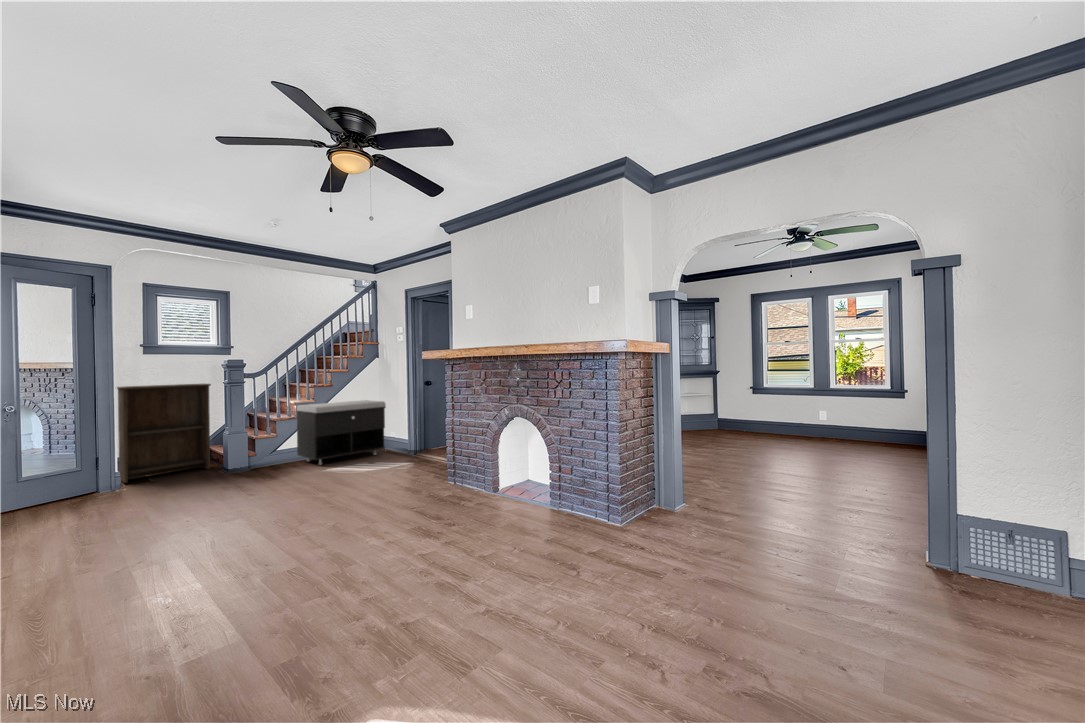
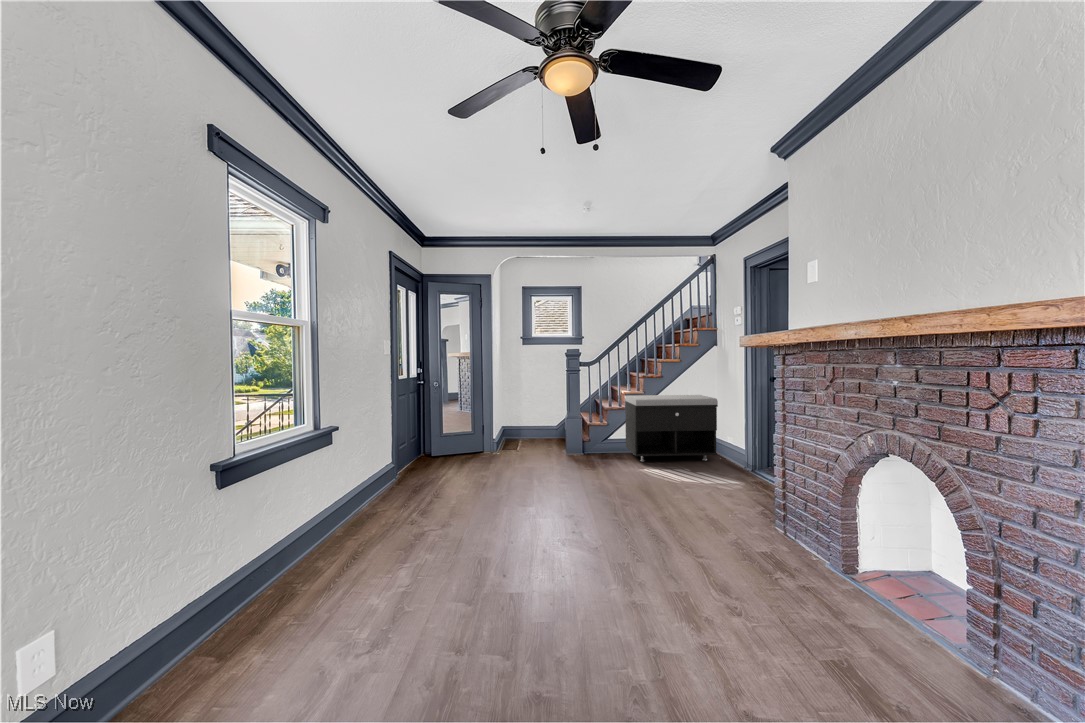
bookshelf: present [117,384,211,483] -> none [498,370,558,448]

